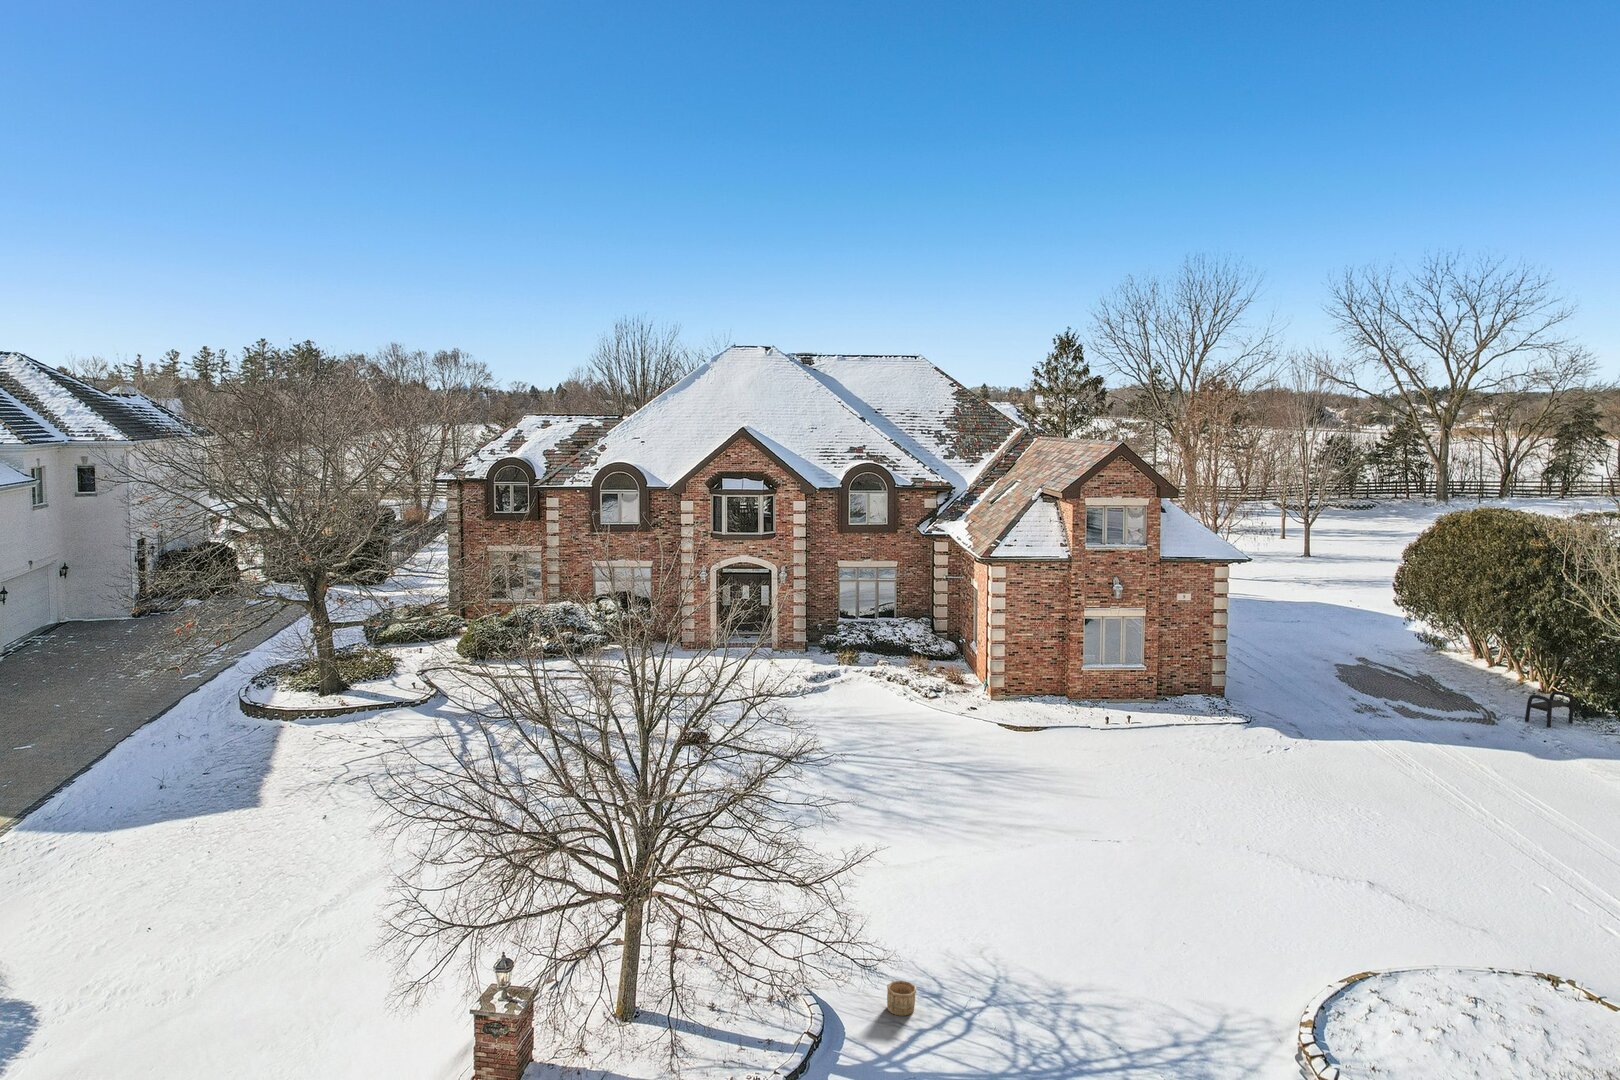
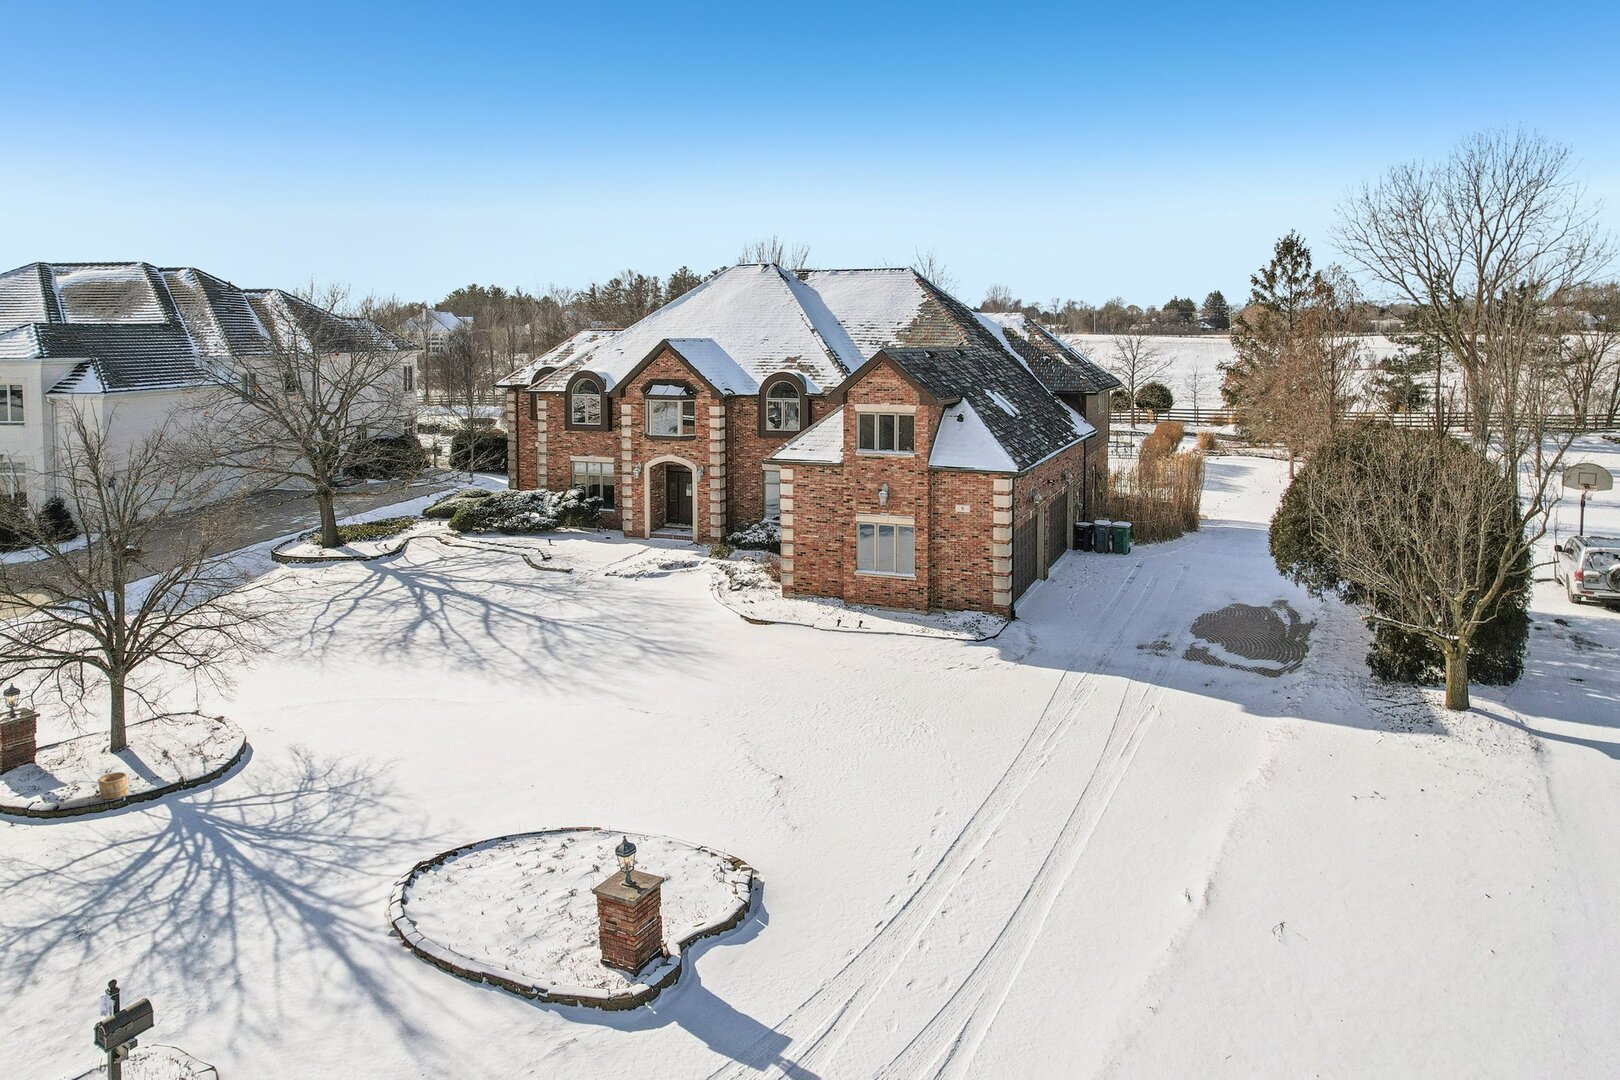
bench: present [1525,691,1574,727] -> none [1322,647,1386,687]

